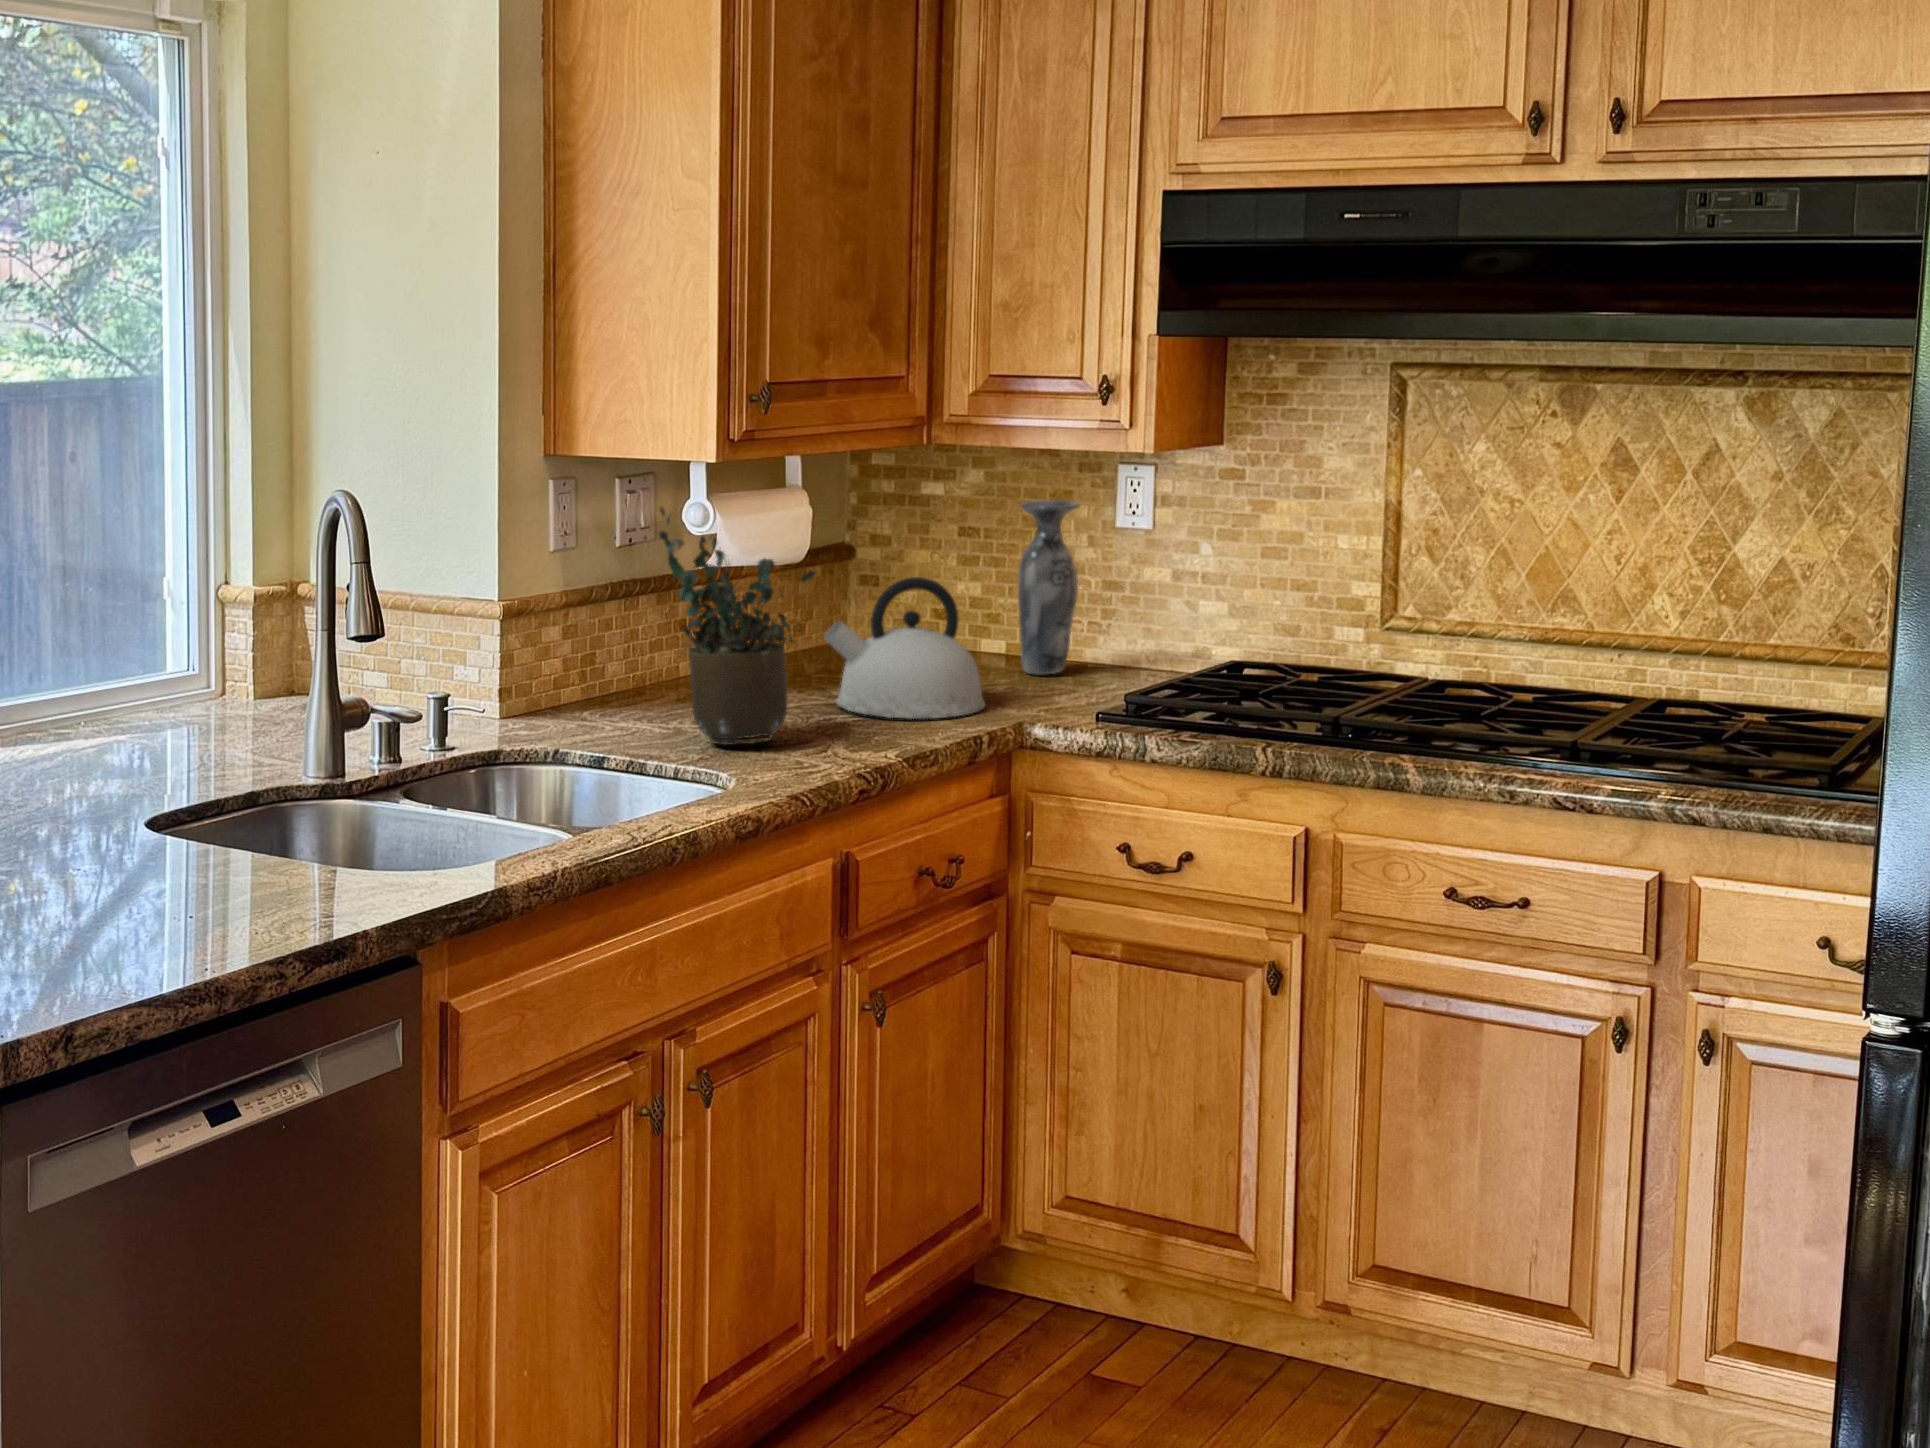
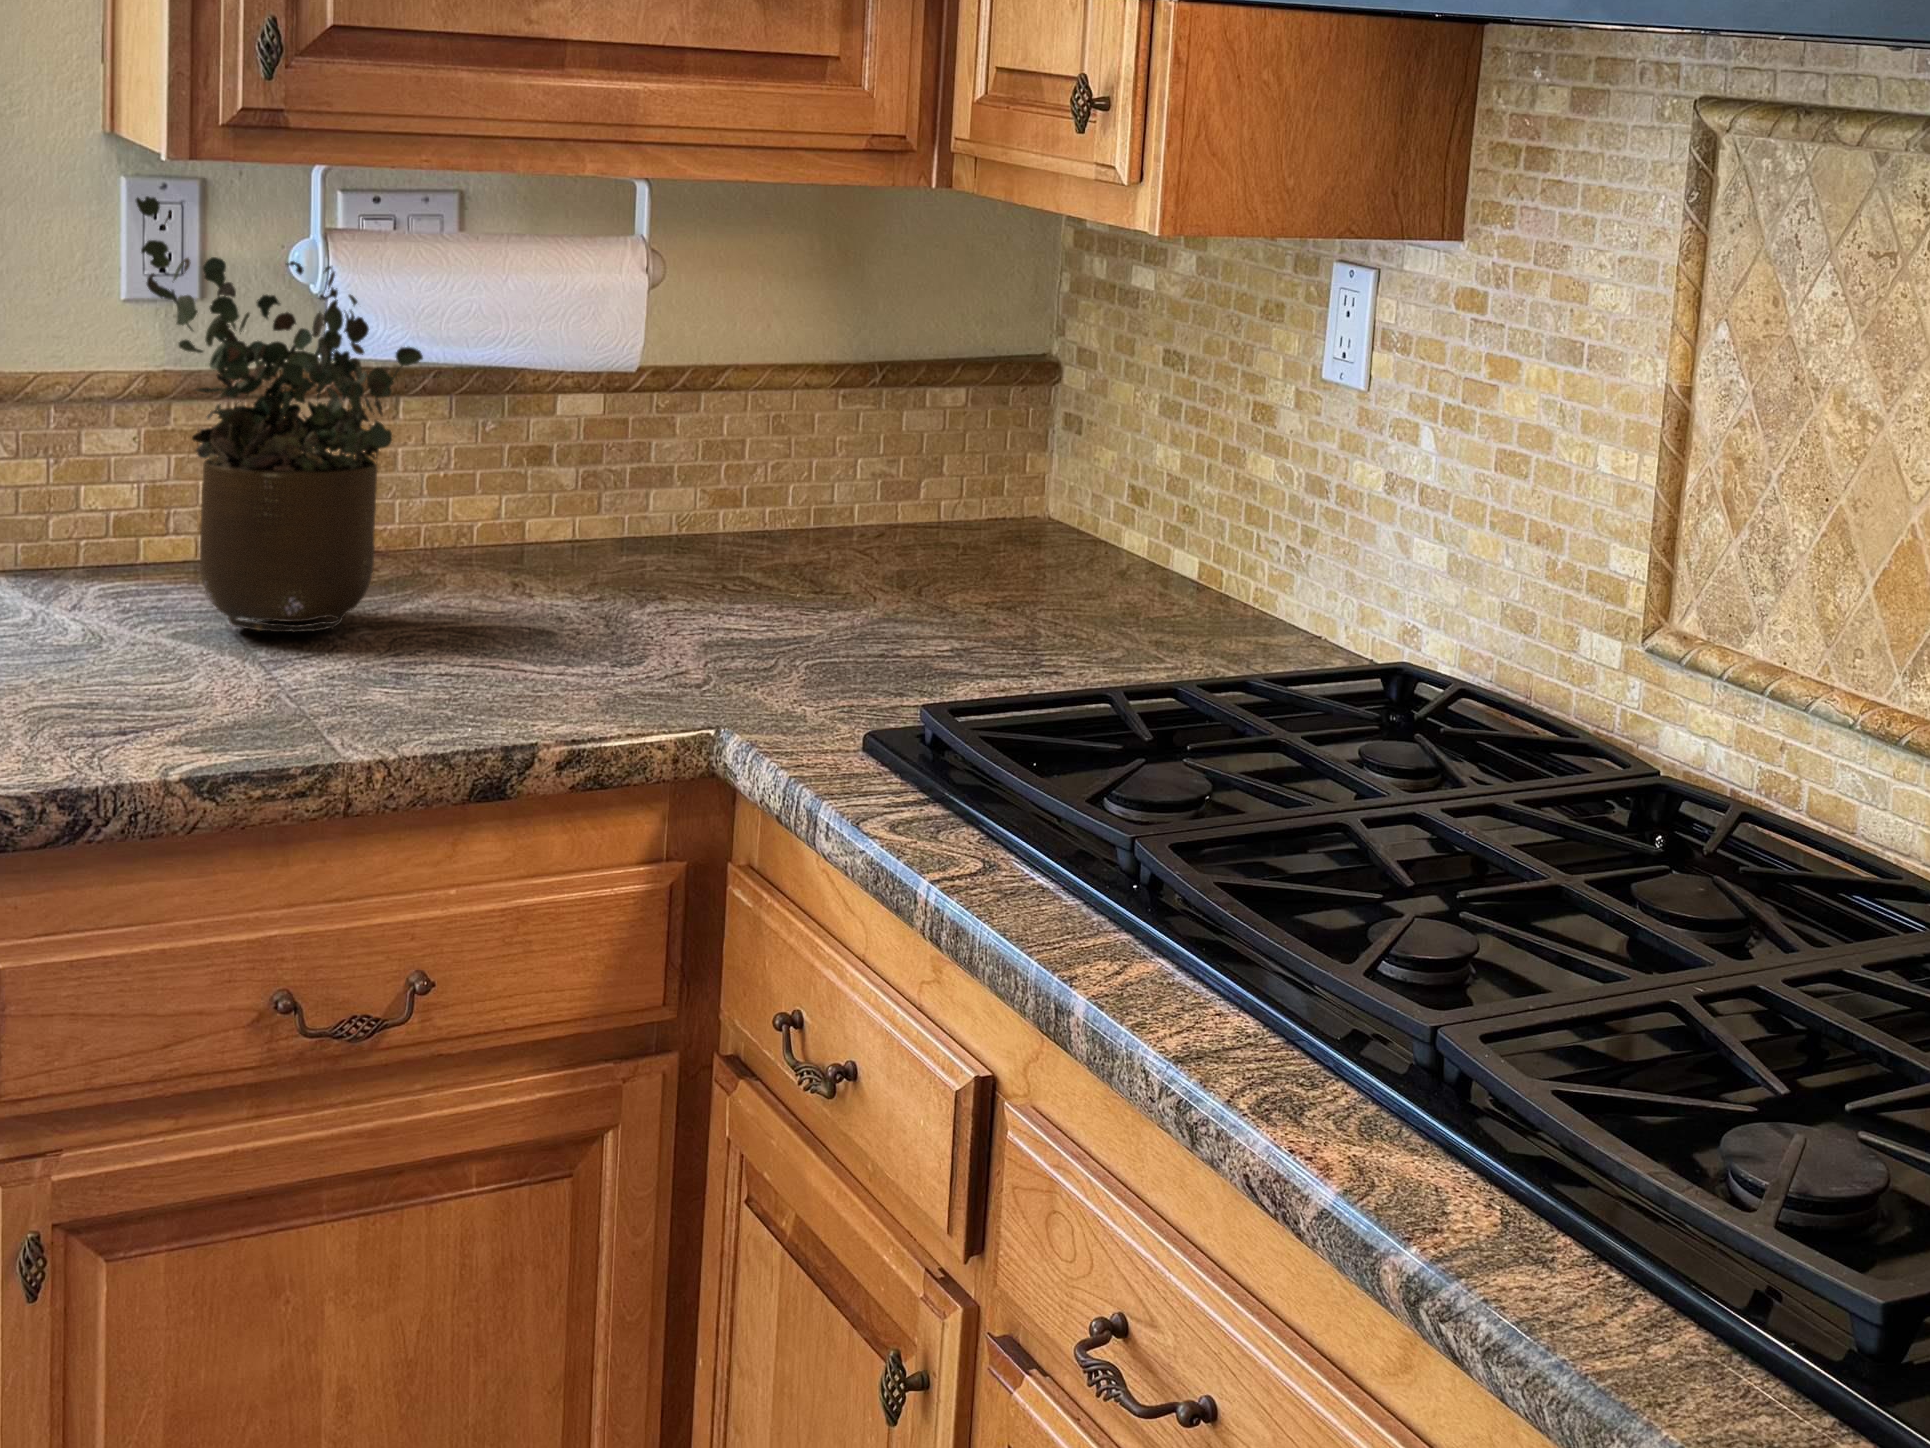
vase: present [1018,500,1080,674] -> none [1075,305,1192,621]
kettle: present [825,577,985,719] -> none [600,397,871,657]

